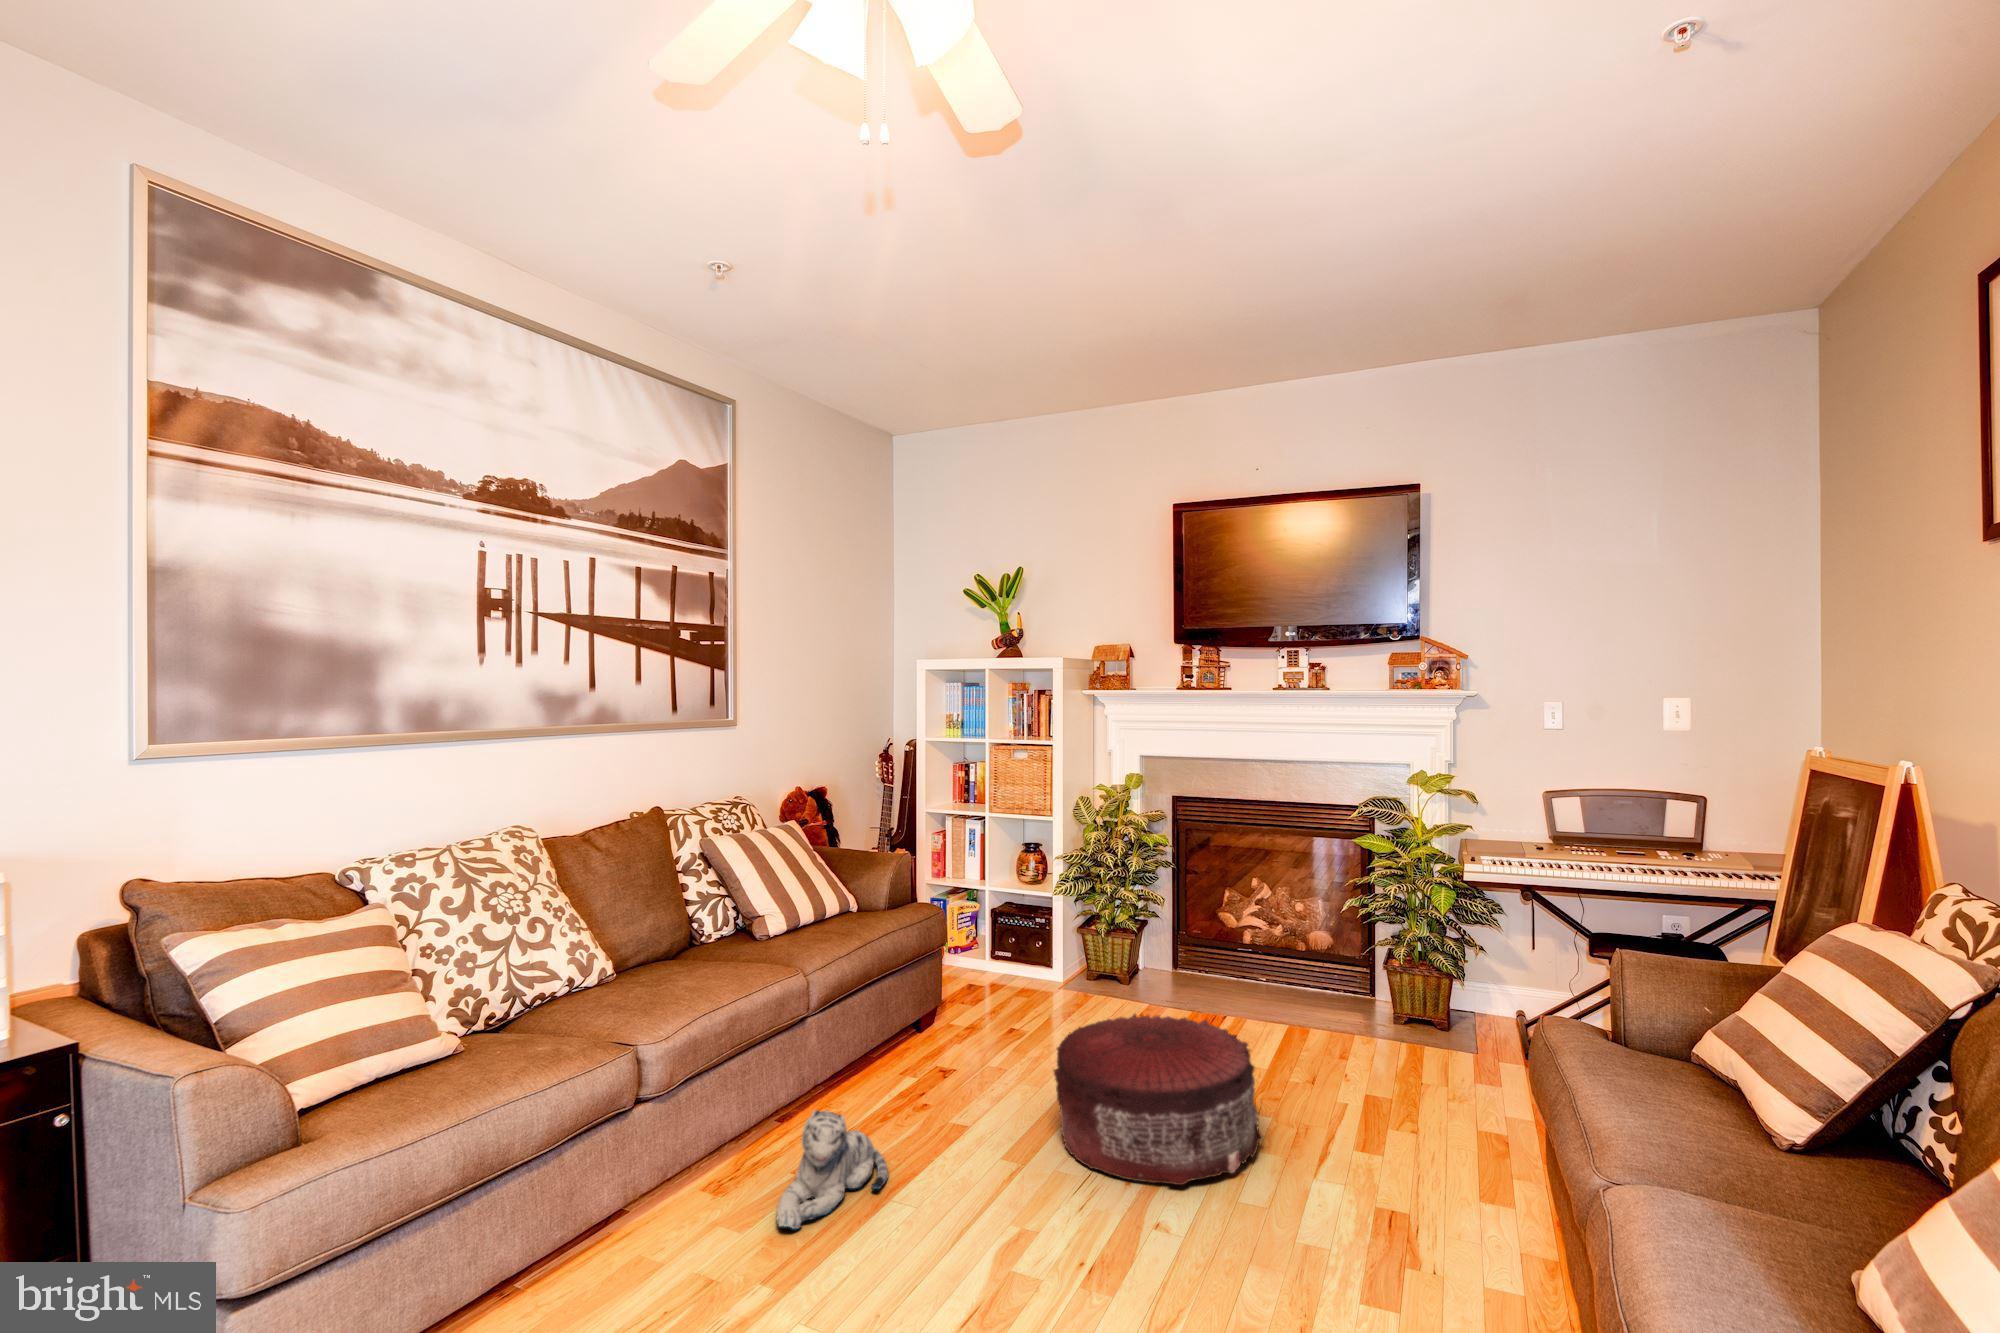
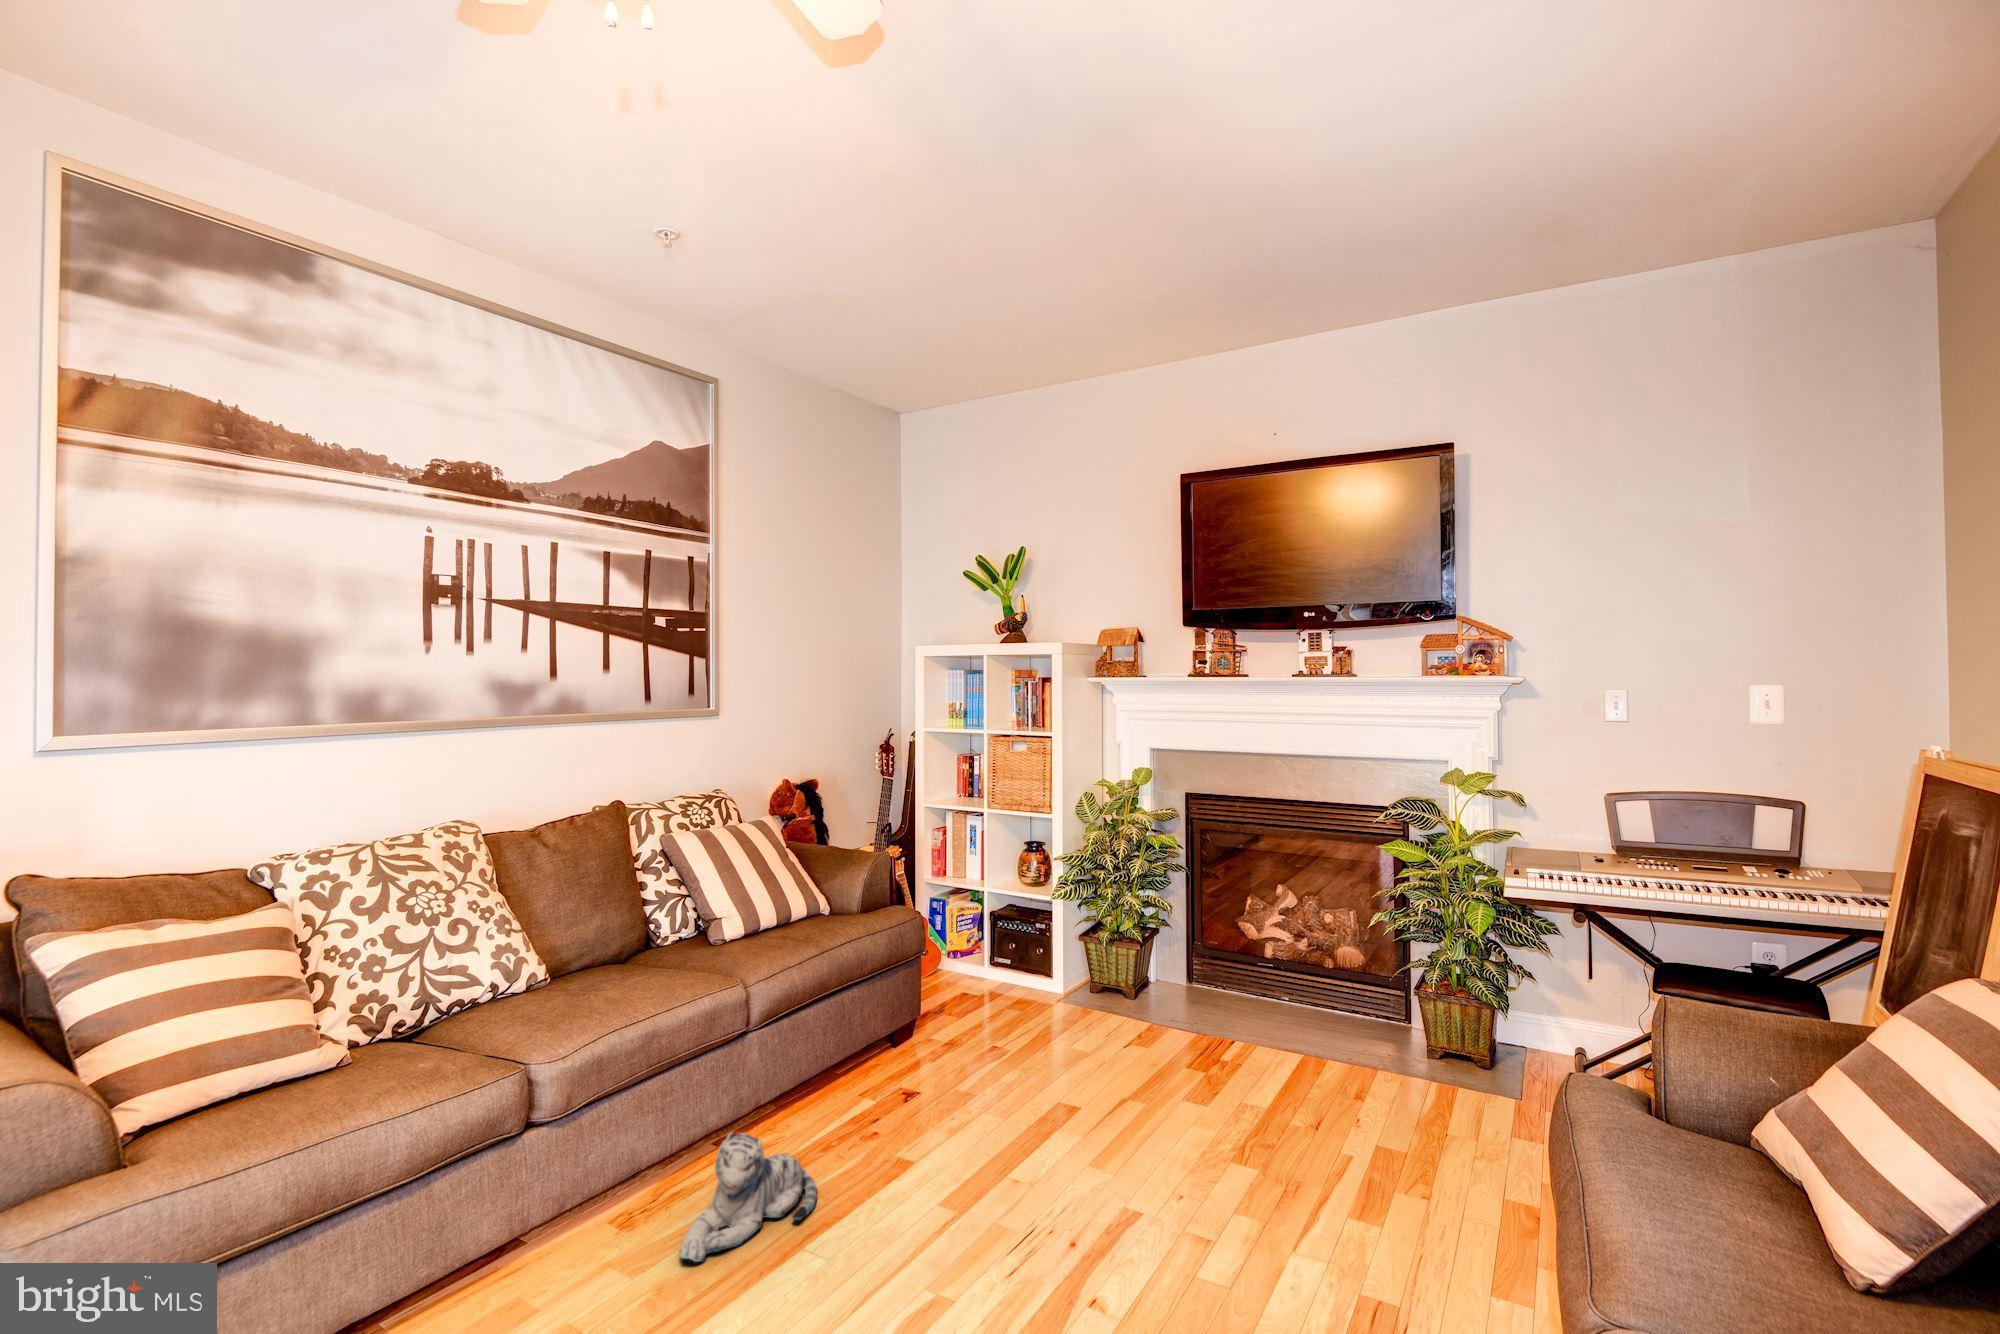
pouf: present [1053,1014,1263,1185] -> none [1006,1034,1236,1234]

